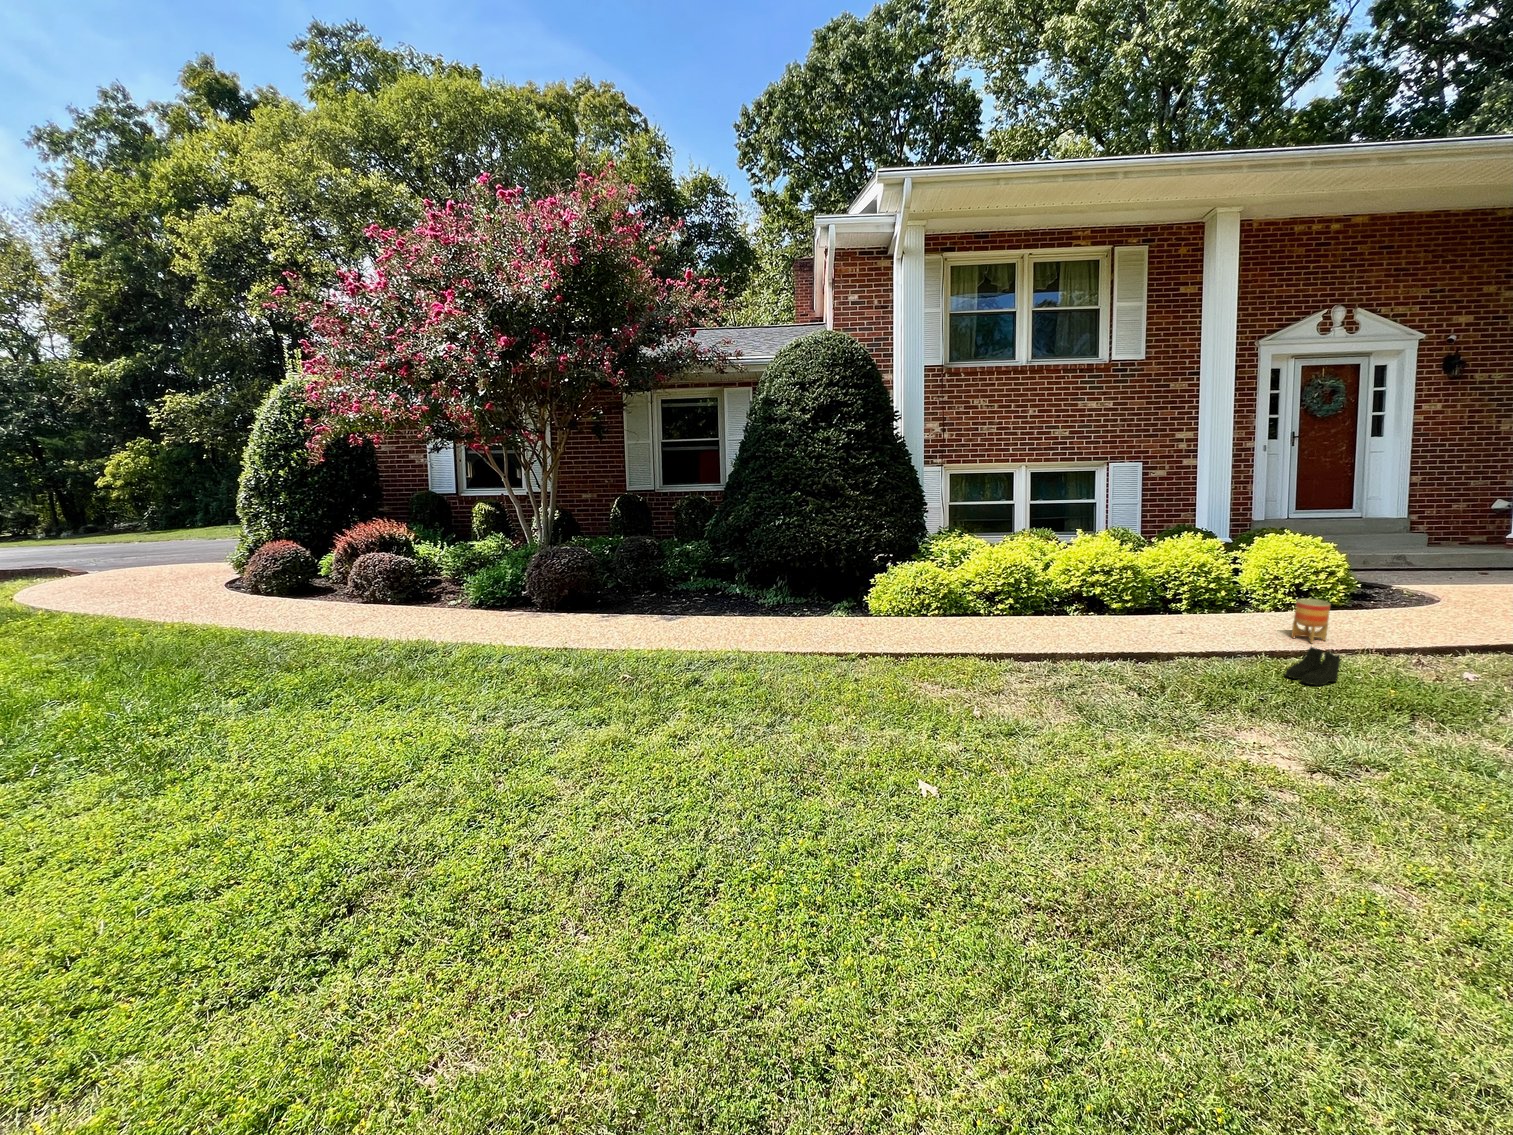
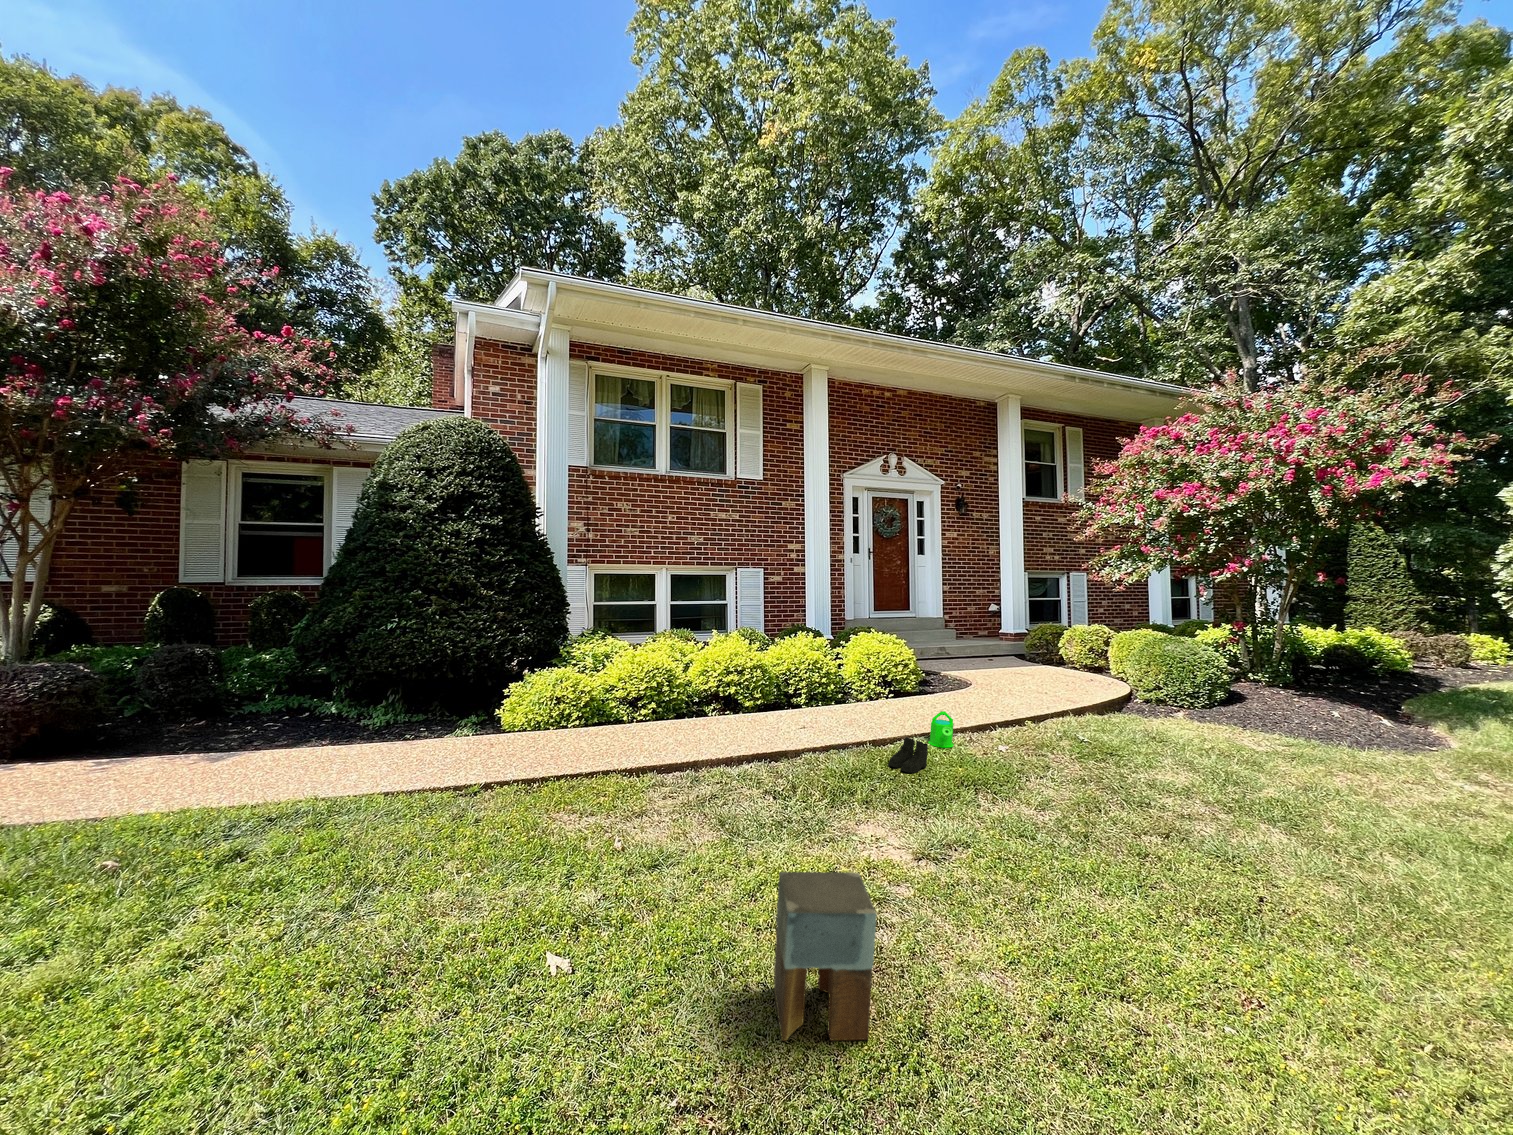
planter: present [1291,599,1330,643] -> none [887,692,914,731]
watering can: none [1345,622,1384,665] -> present [928,711,954,748]
stool: none [1123,739,1230,895] -> present [774,872,877,1041]

